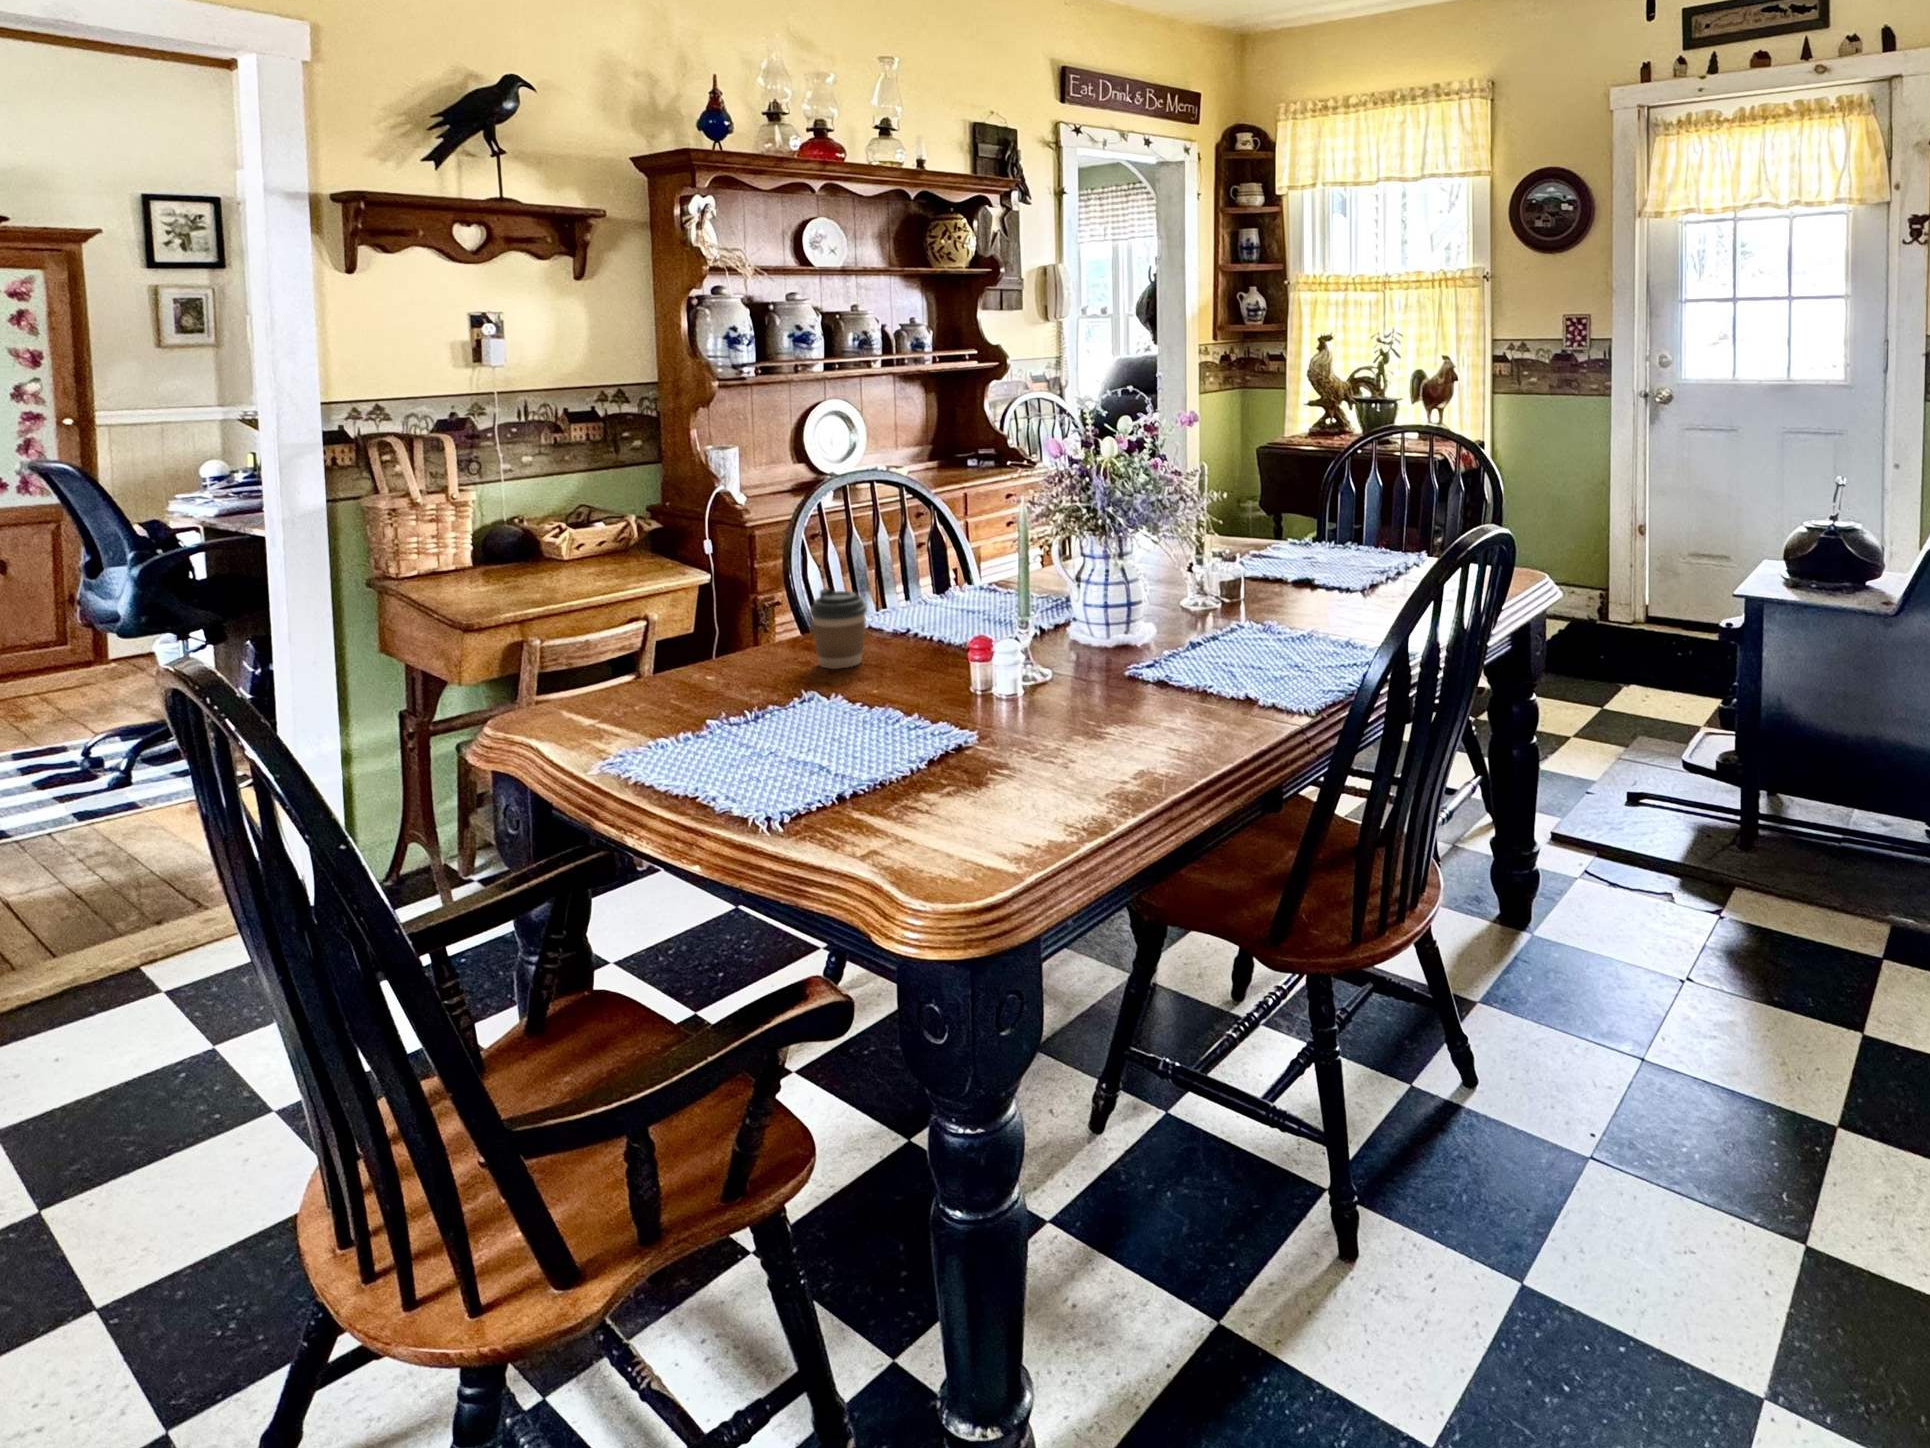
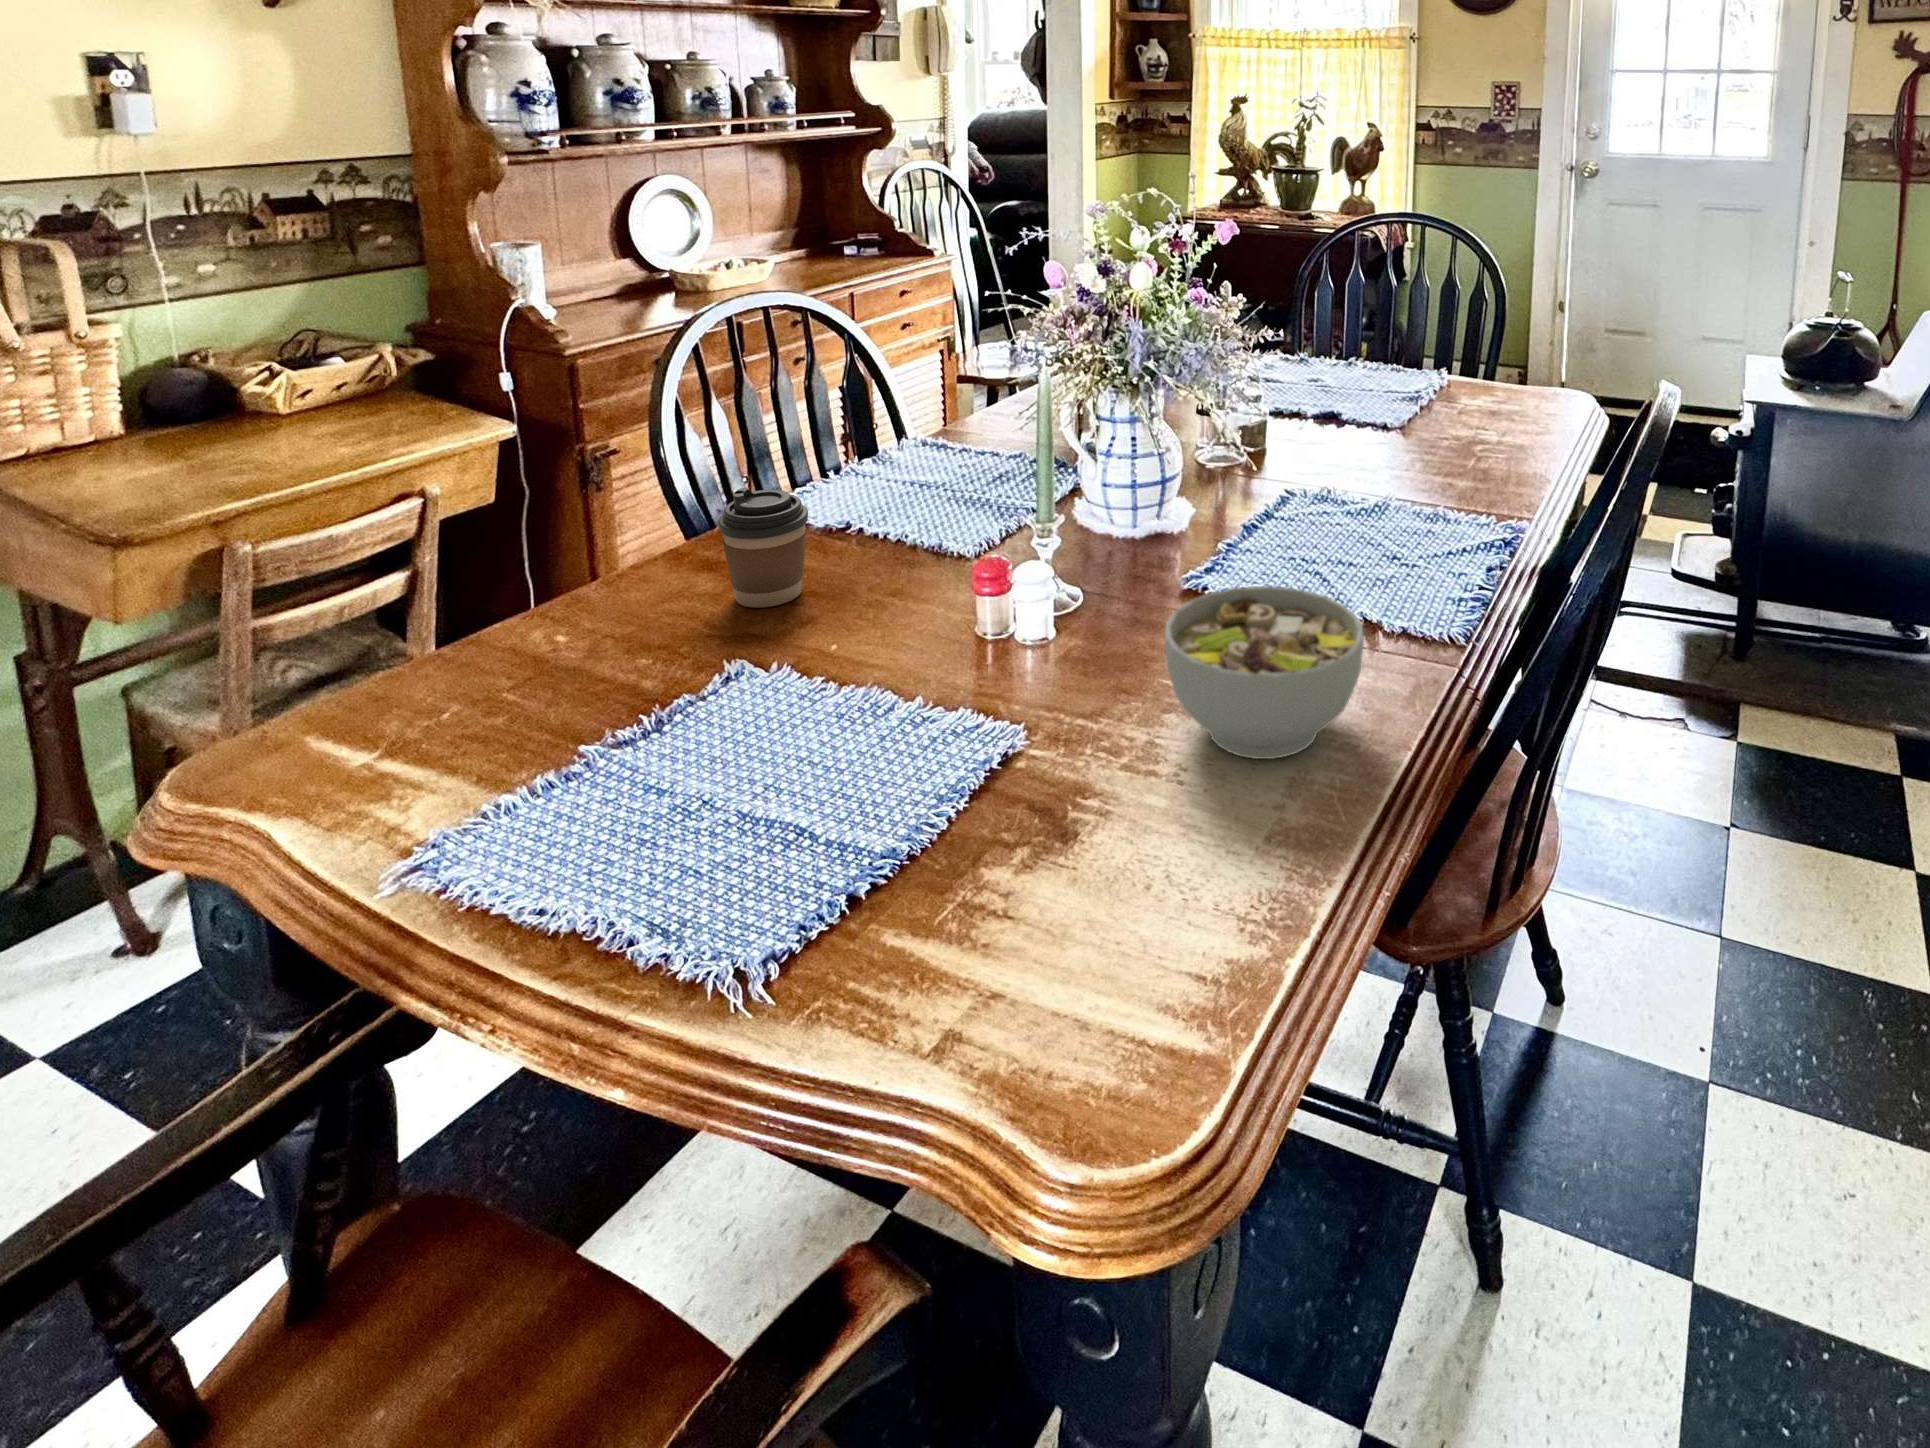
bowl: none [1057,652,1192,757] -> present [1165,586,1364,759]

